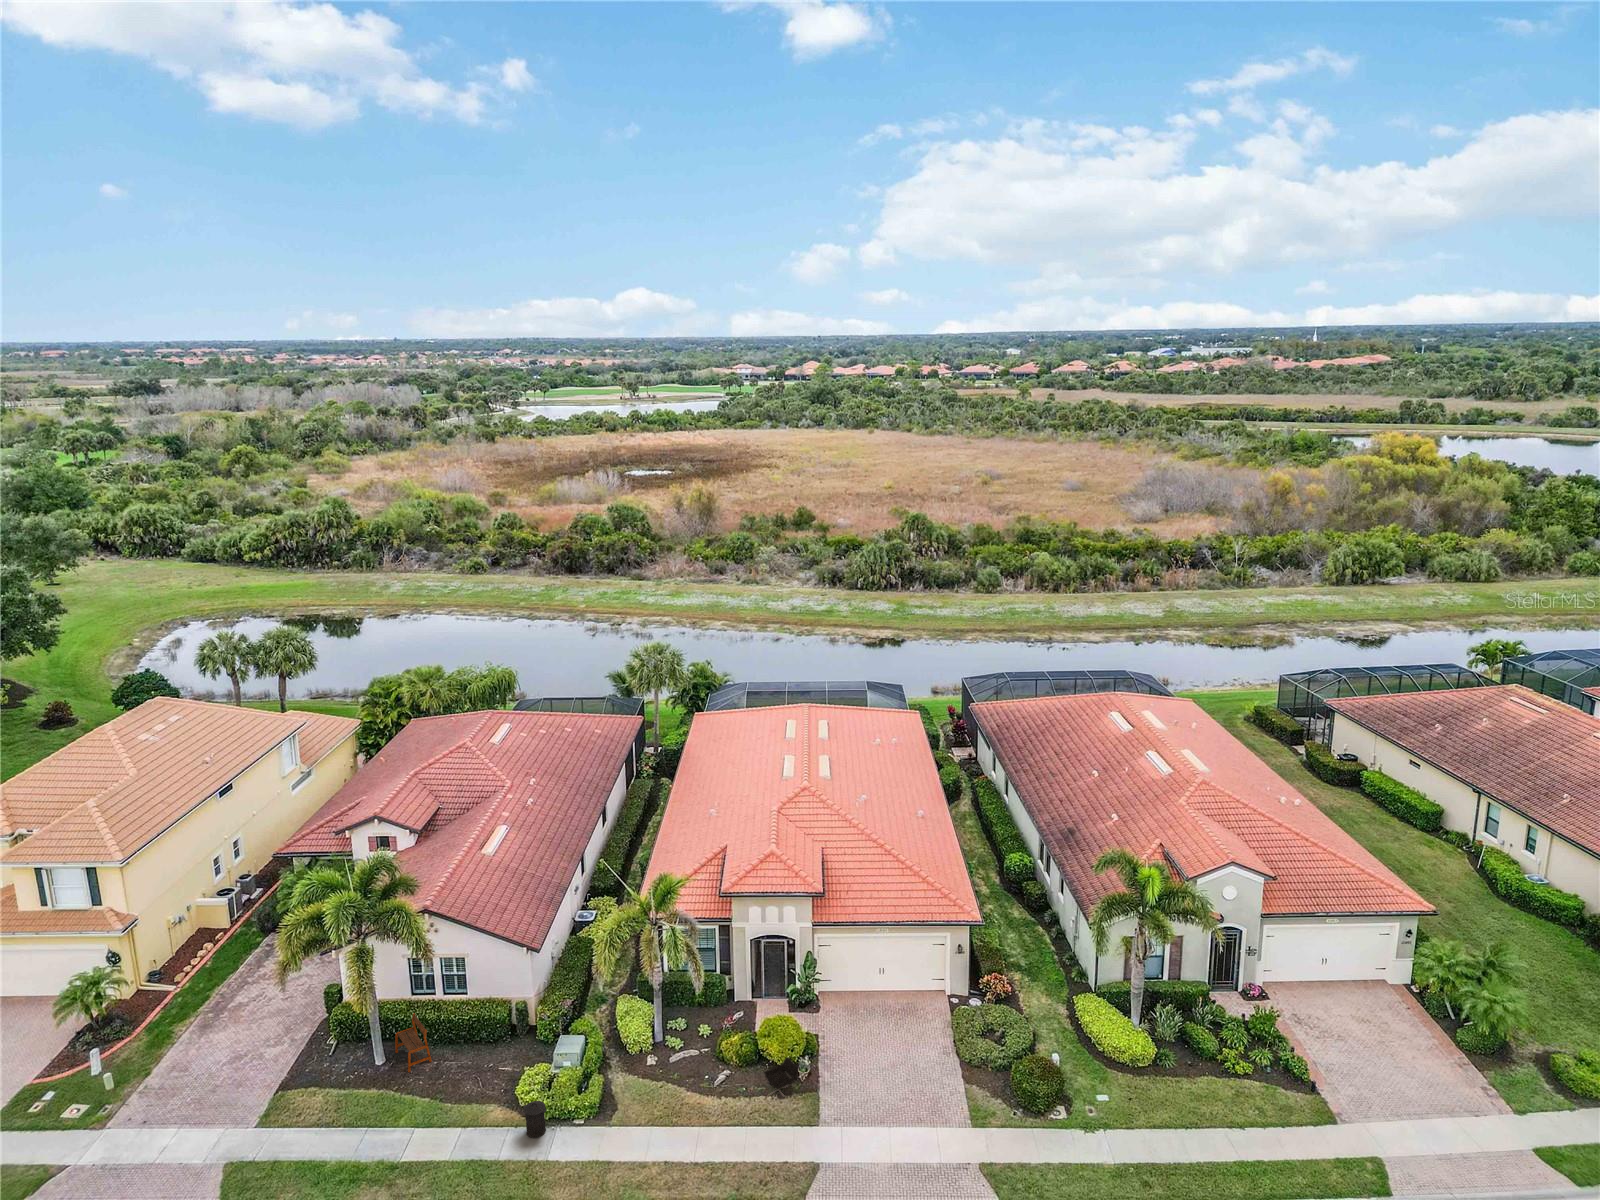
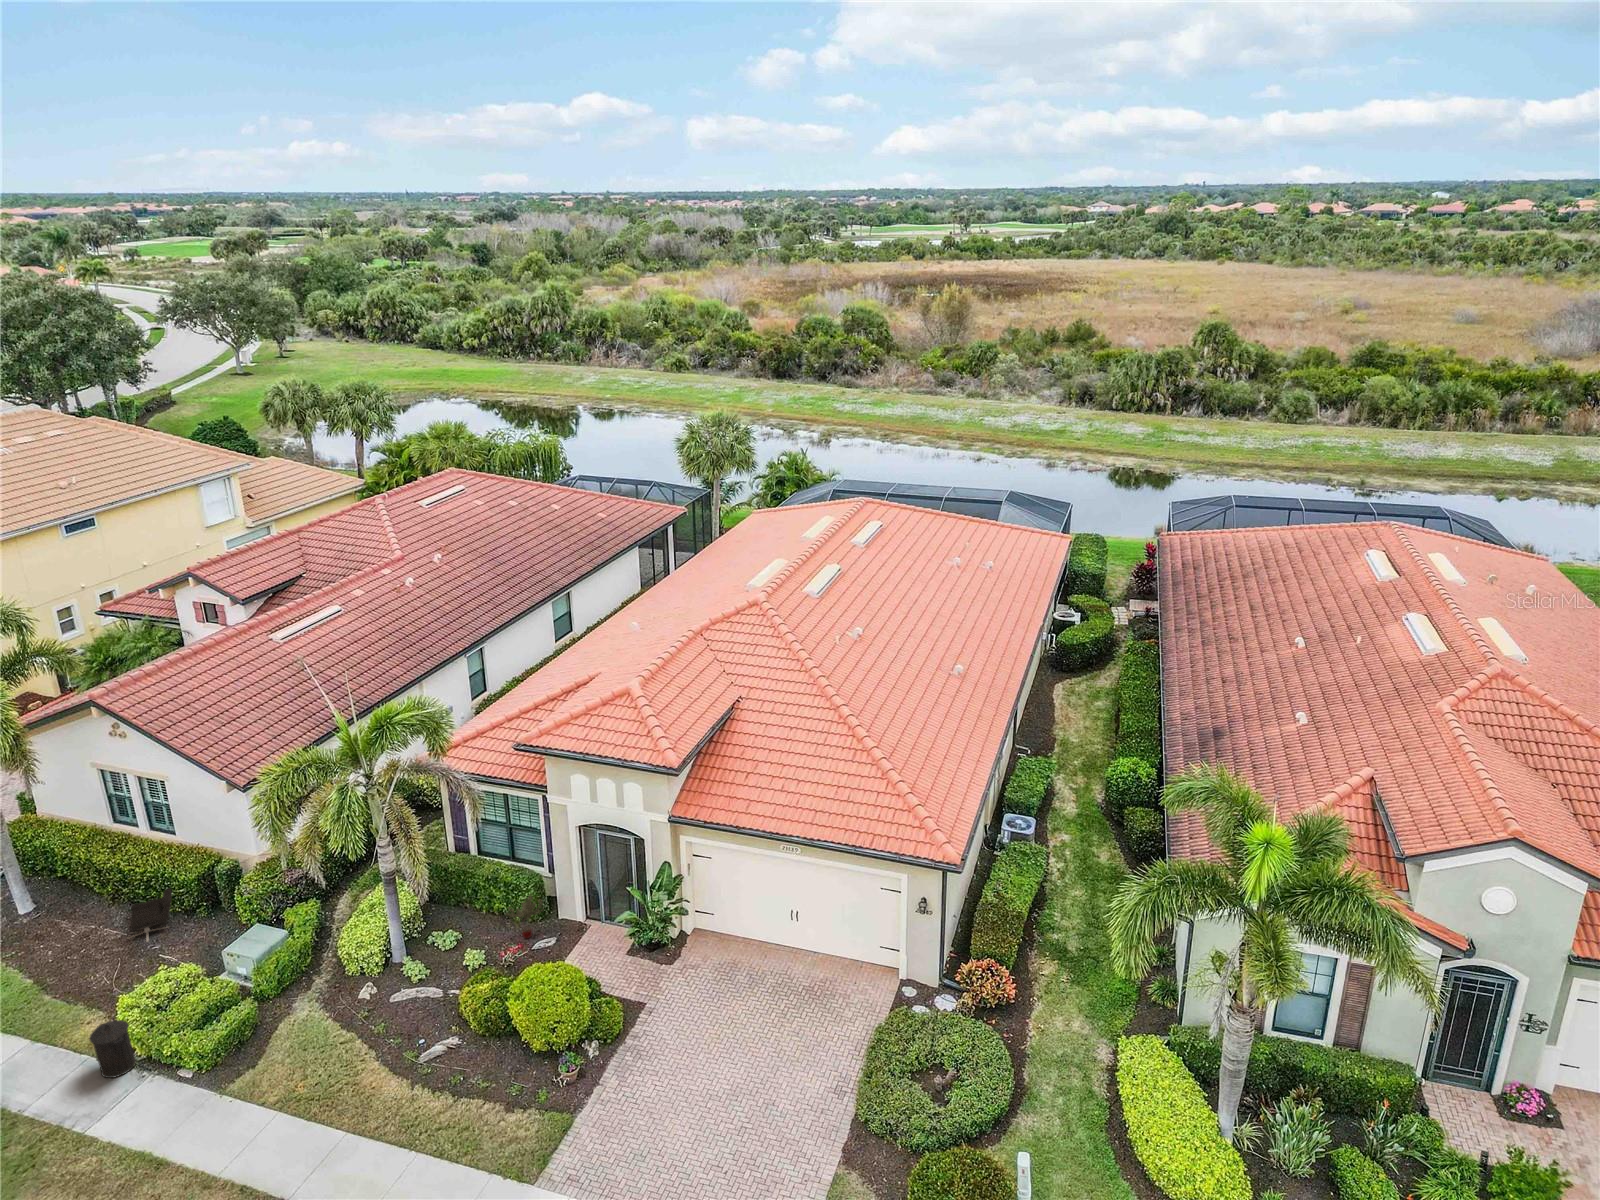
potted tree: none [712,986,735,1016] -> present [506,894,542,938]
bench: present [395,1013,432,1072] -> none [52,848,108,931]
lounge chair: present [764,1057,798,1096] -> present [130,888,172,942]

